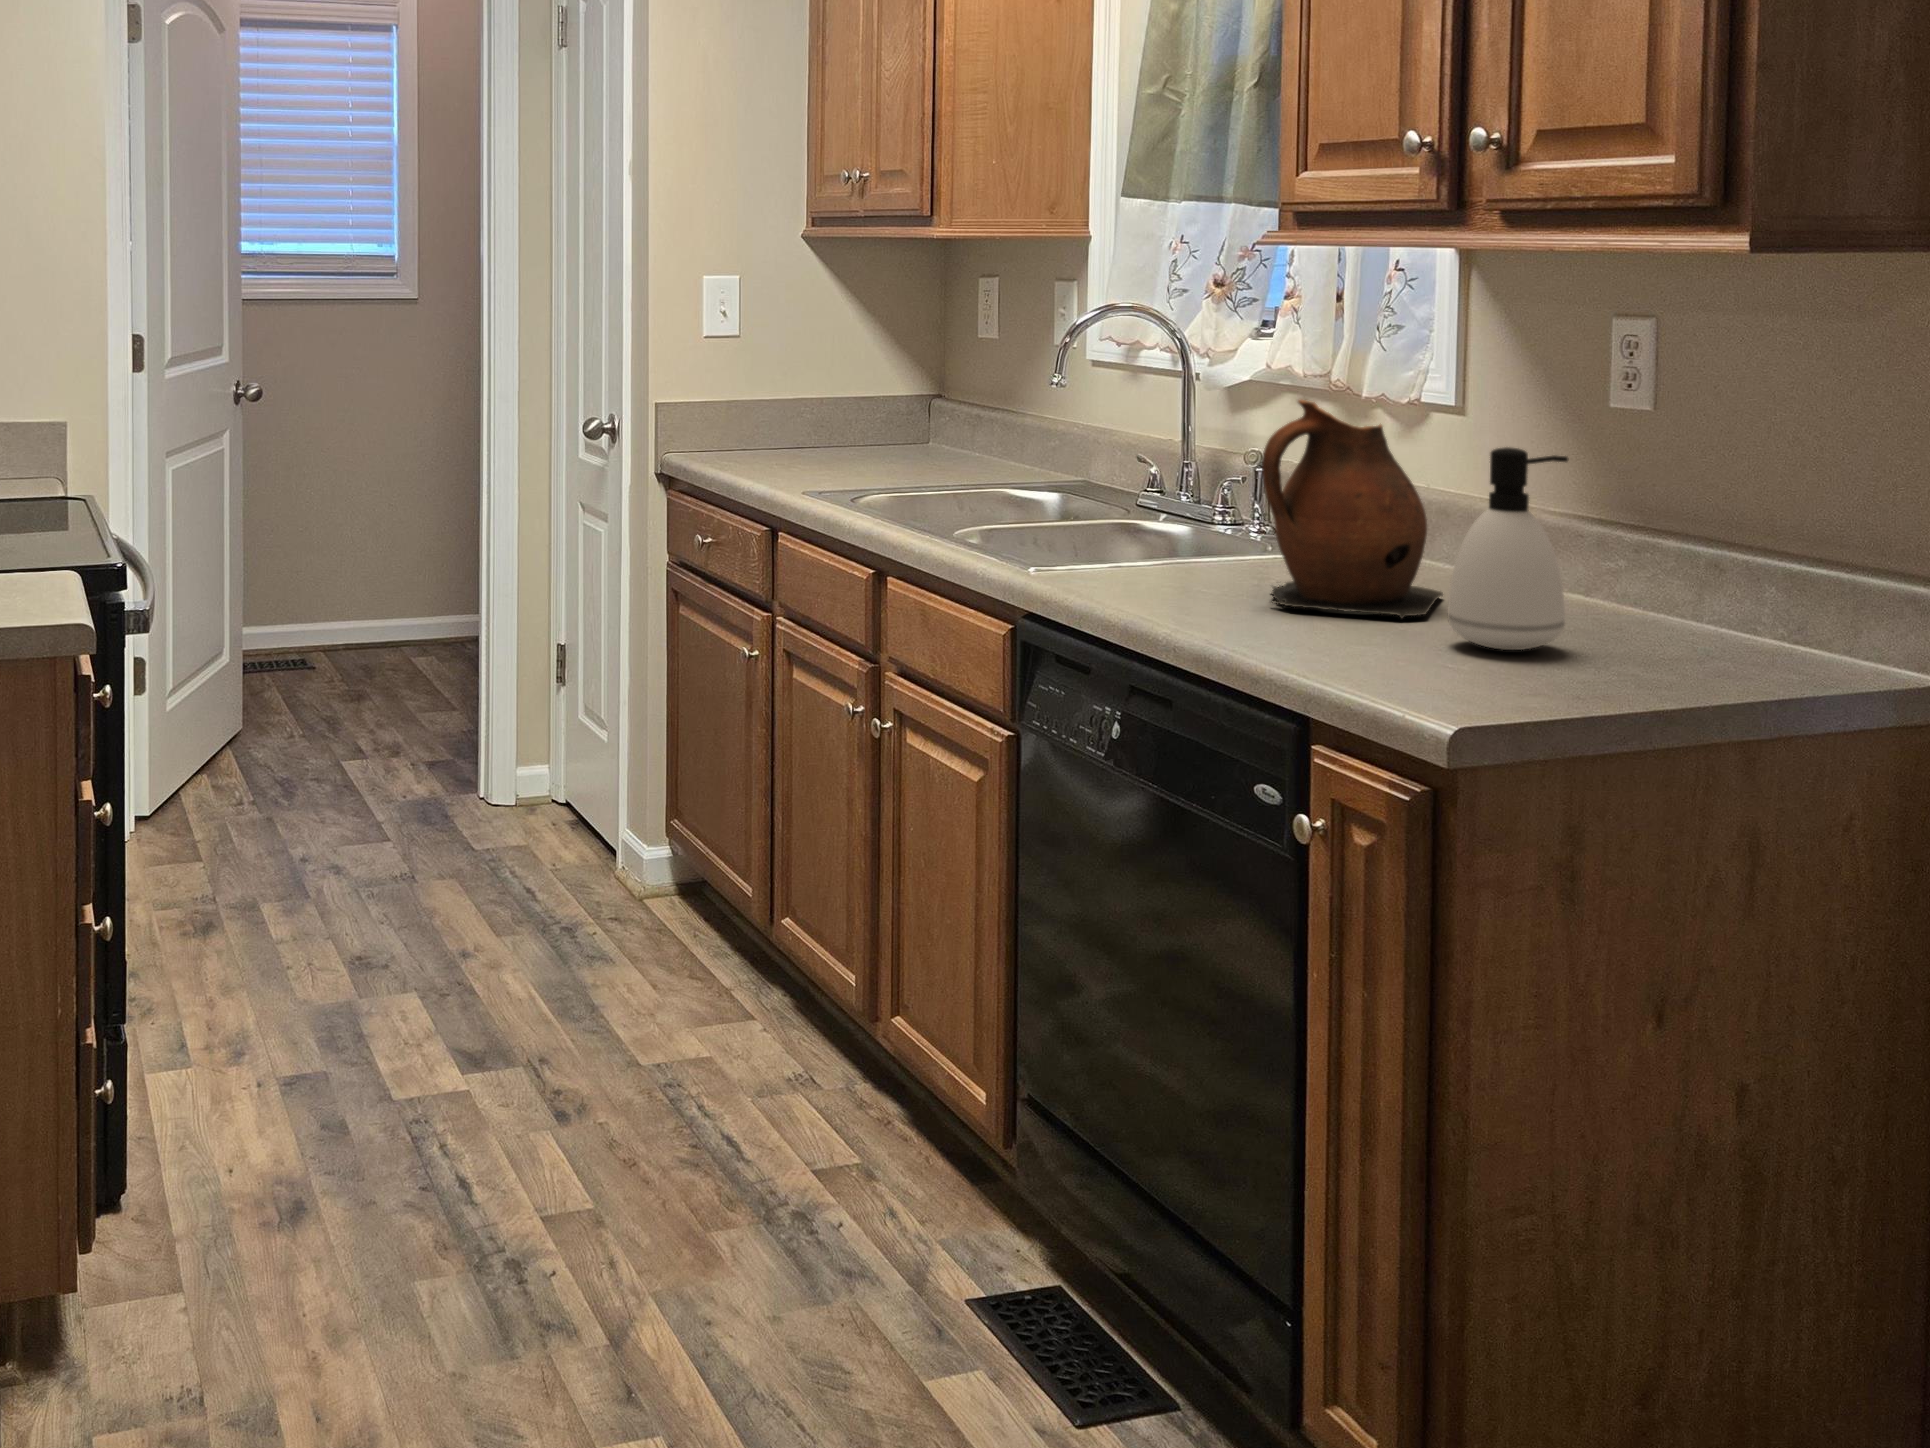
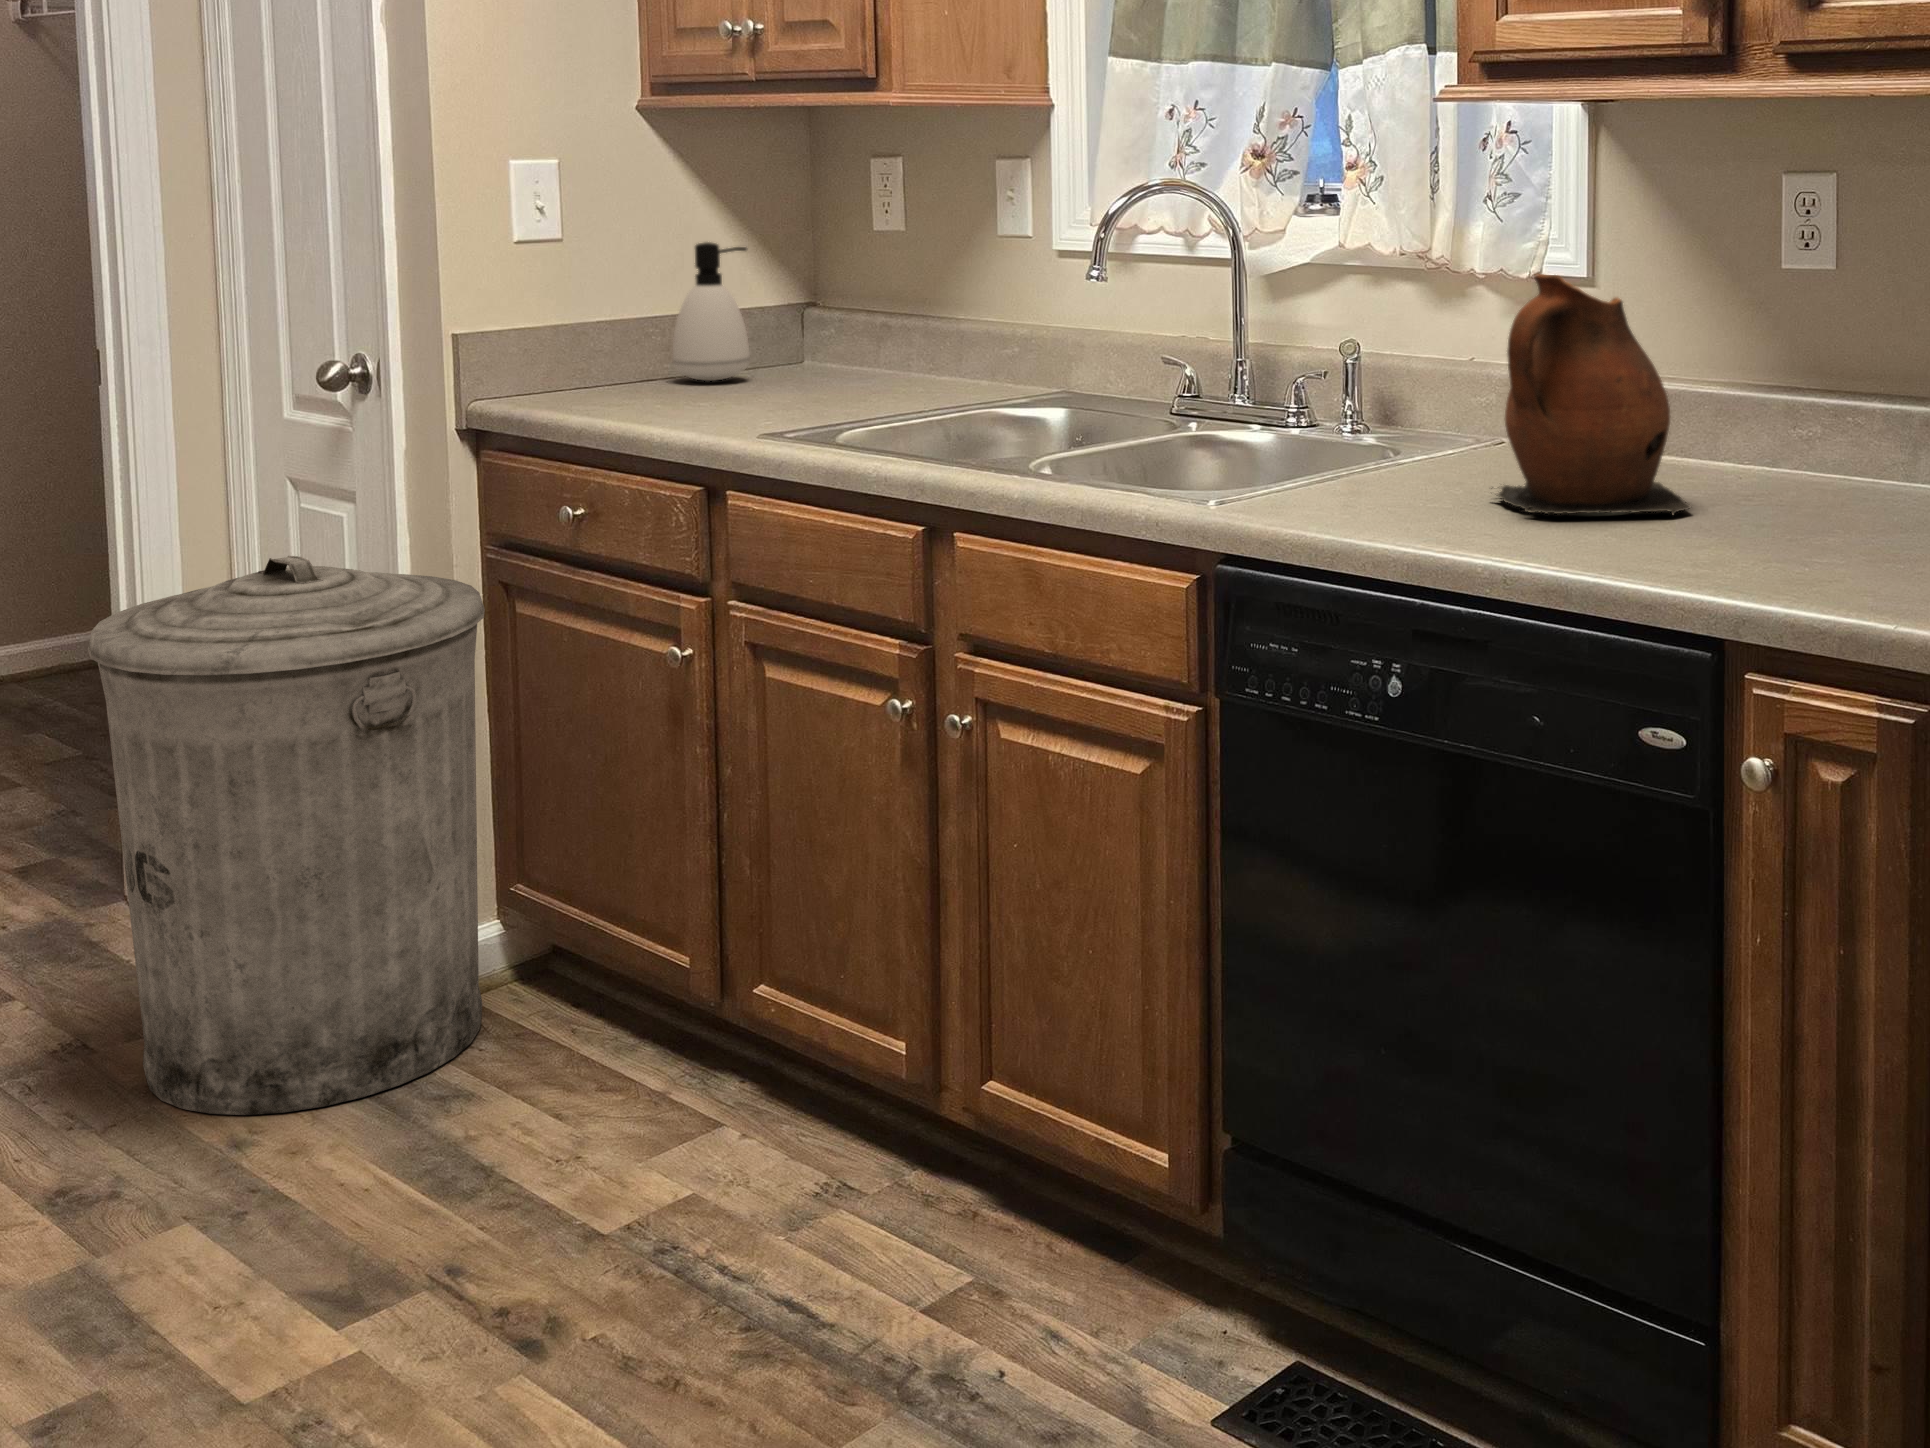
soap dispenser: present [1447,447,1568,650] -> present [673,242,750,381]
trash can: none [407,556,657,943] -> present [88,556,485,1115]

